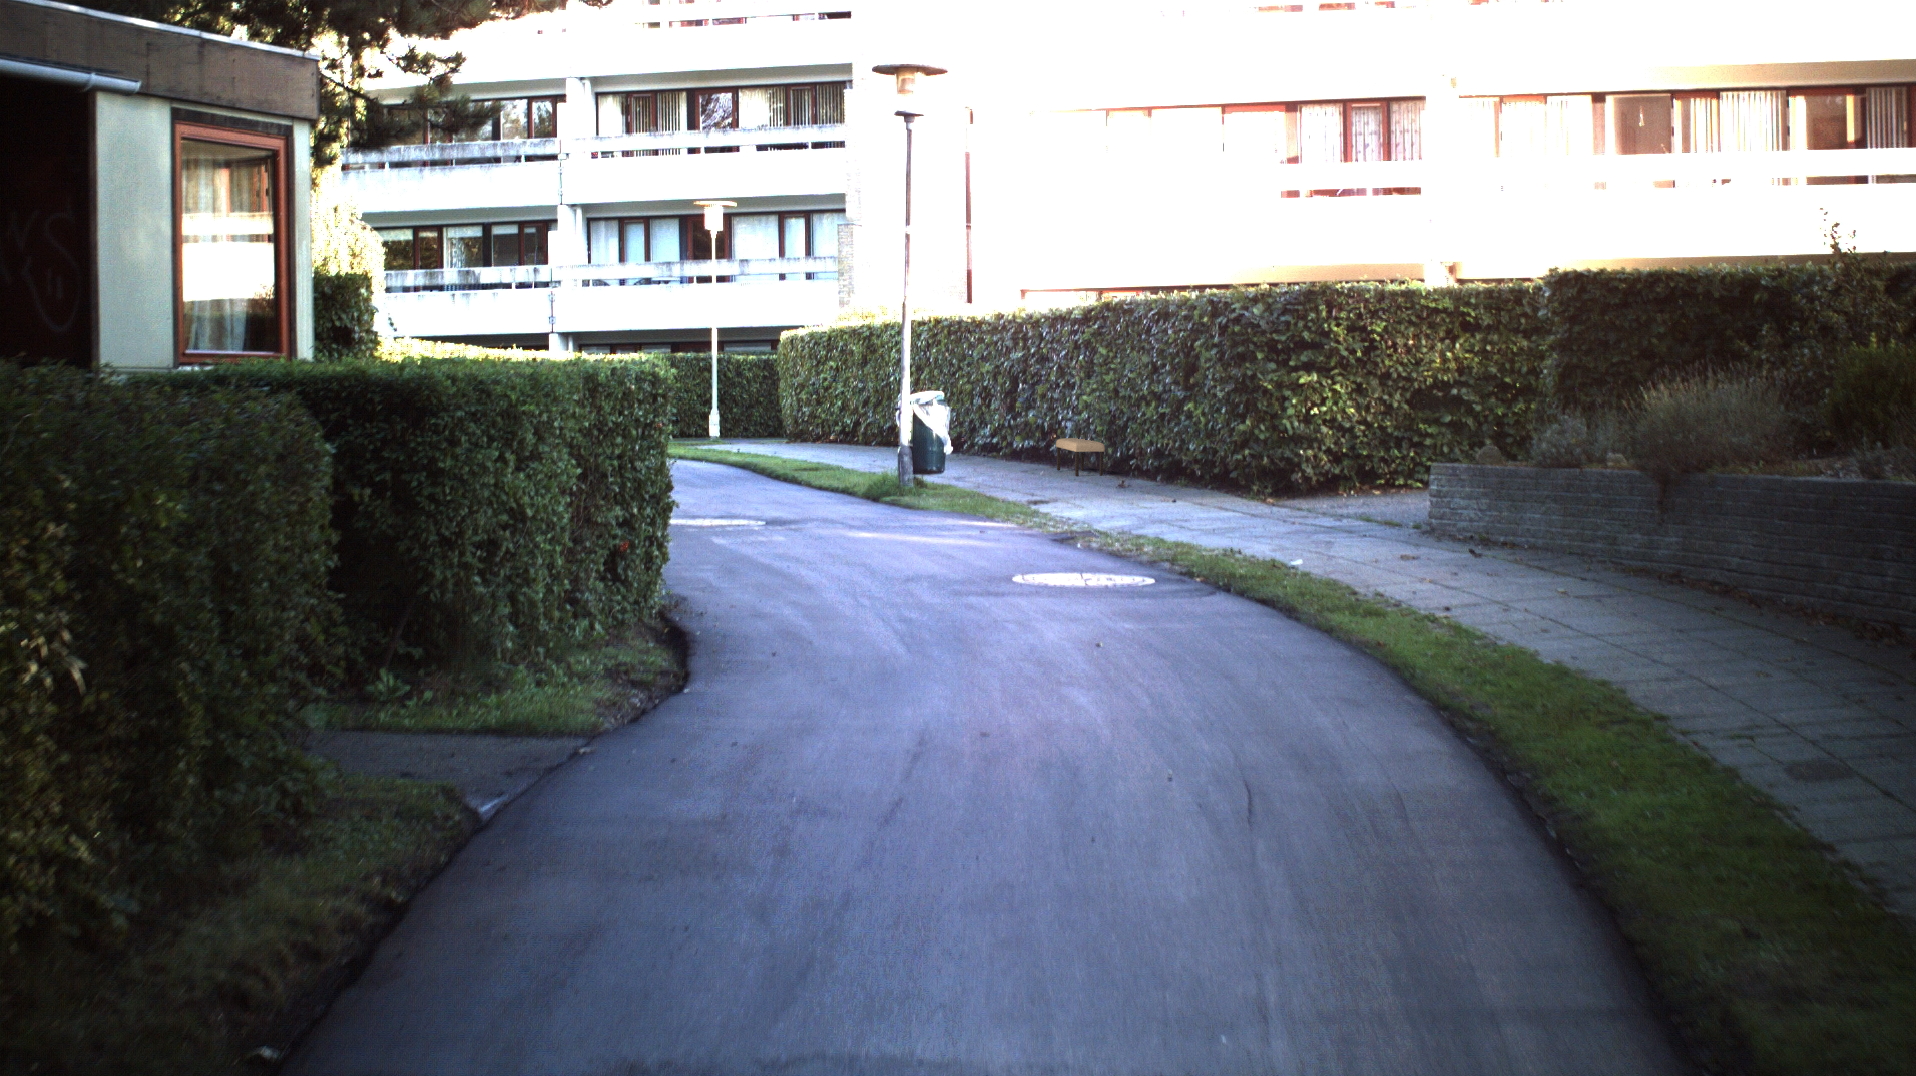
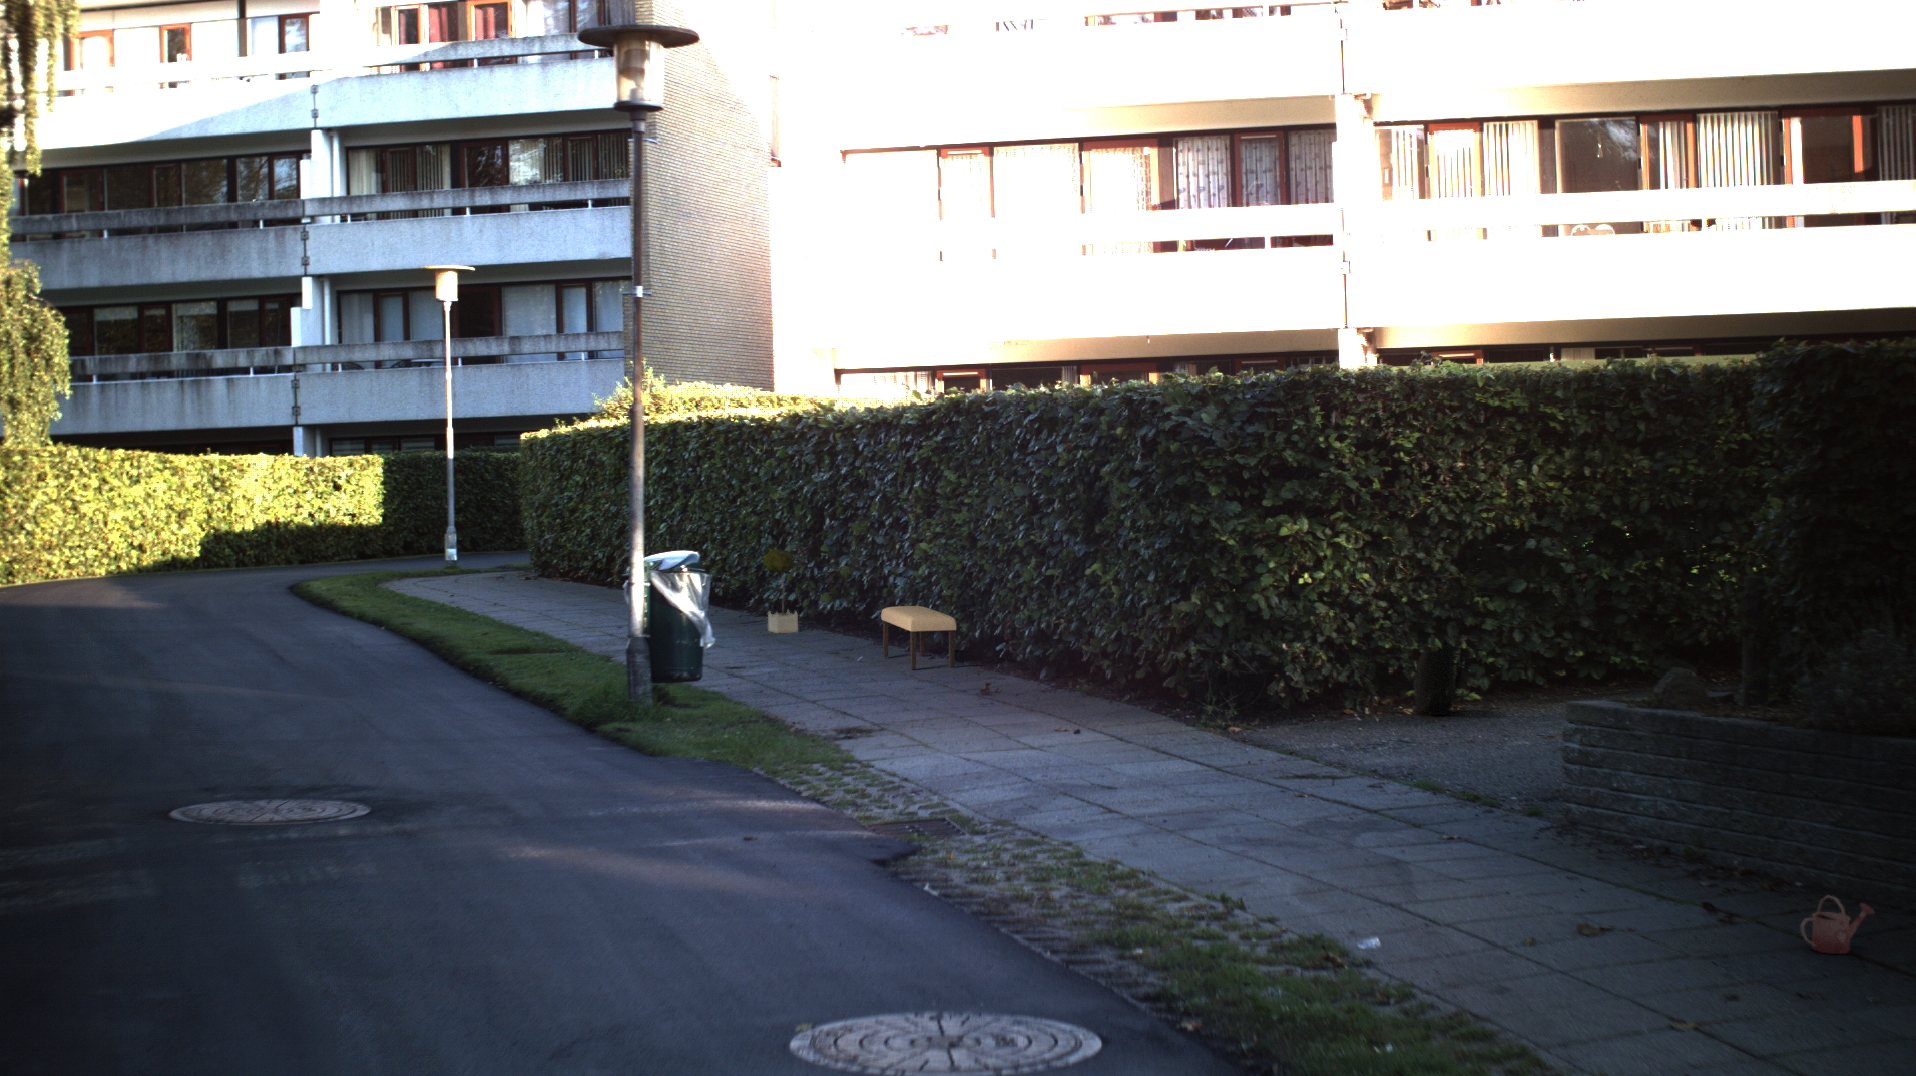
potted tree: none [976,404,999,461] -> present [764,549,798,633]
backpack: none [1382,445,1415,495] -> present [1414,640,1464,715]
watering can: none [1507,535,1545,562] -> present [1801,895,1874,954]

